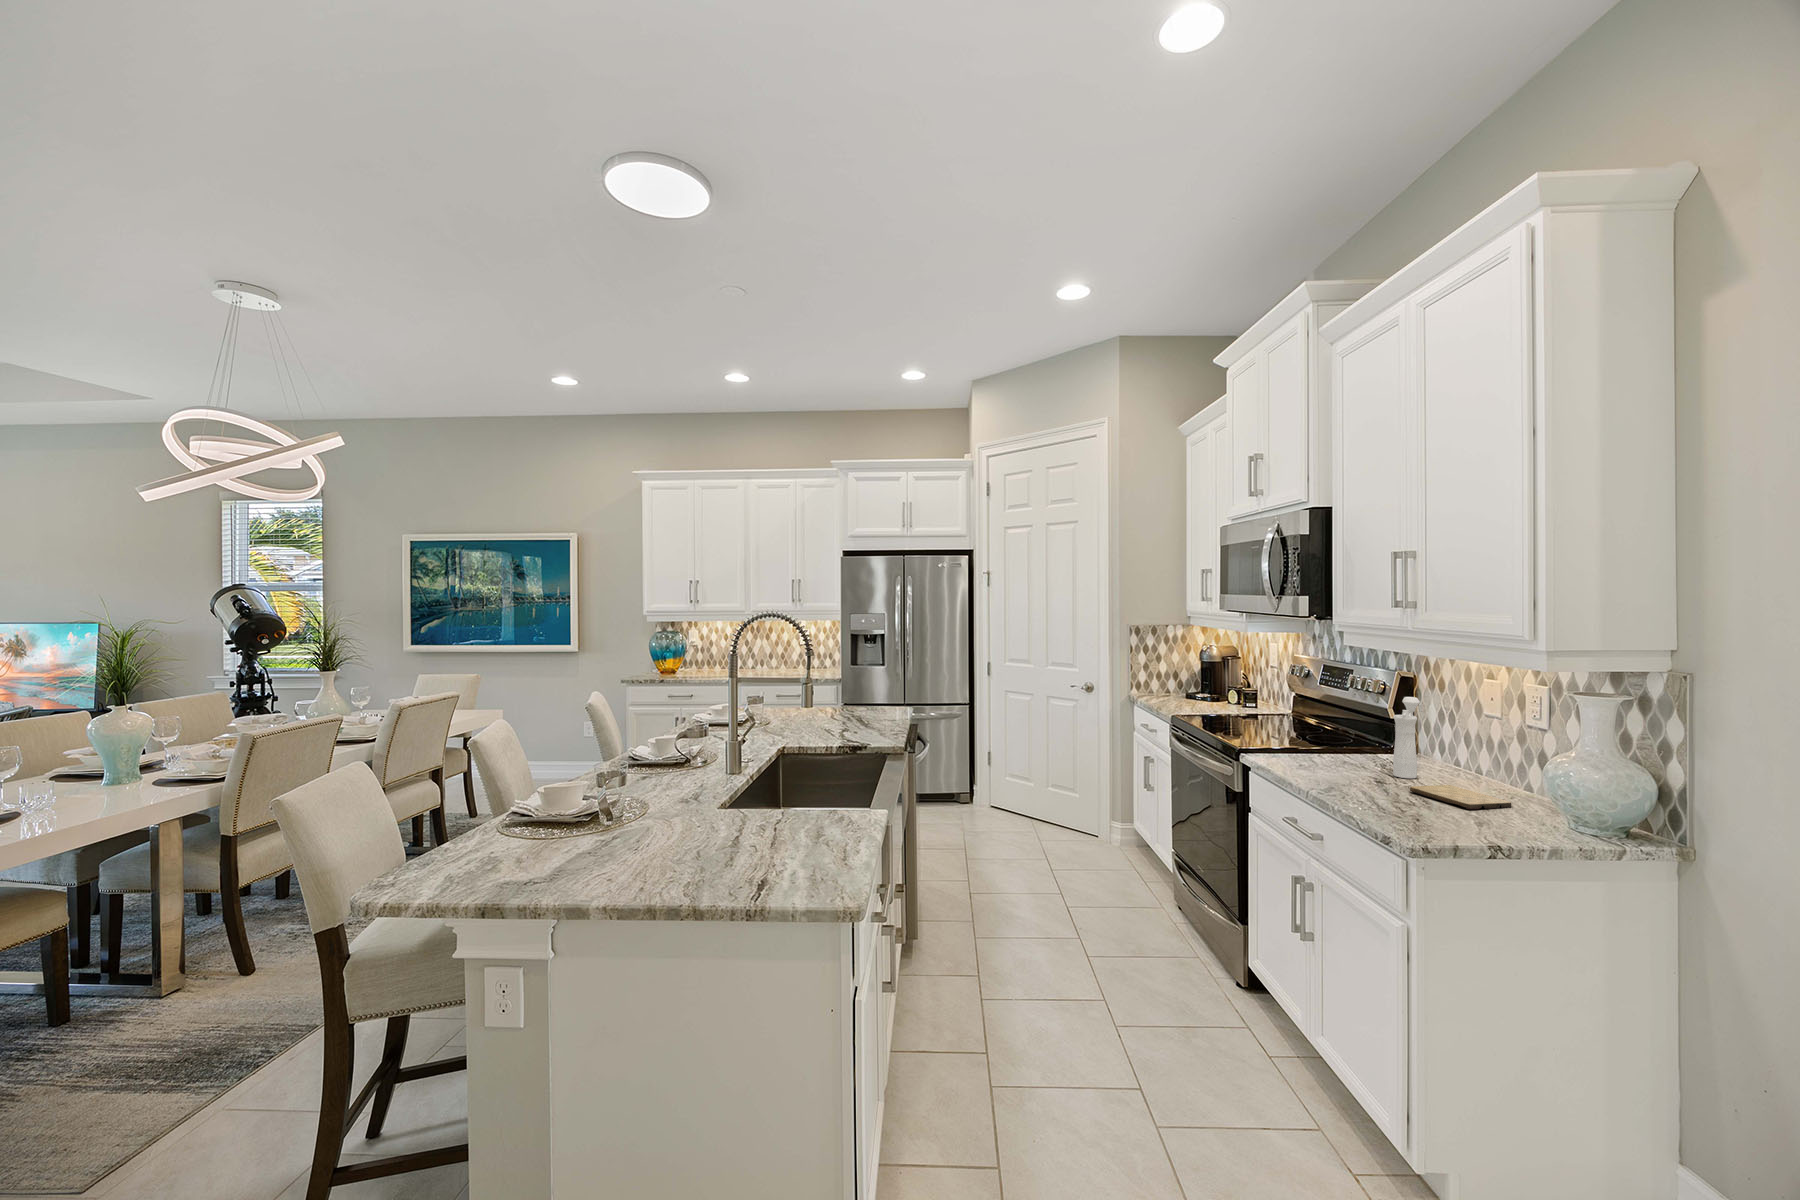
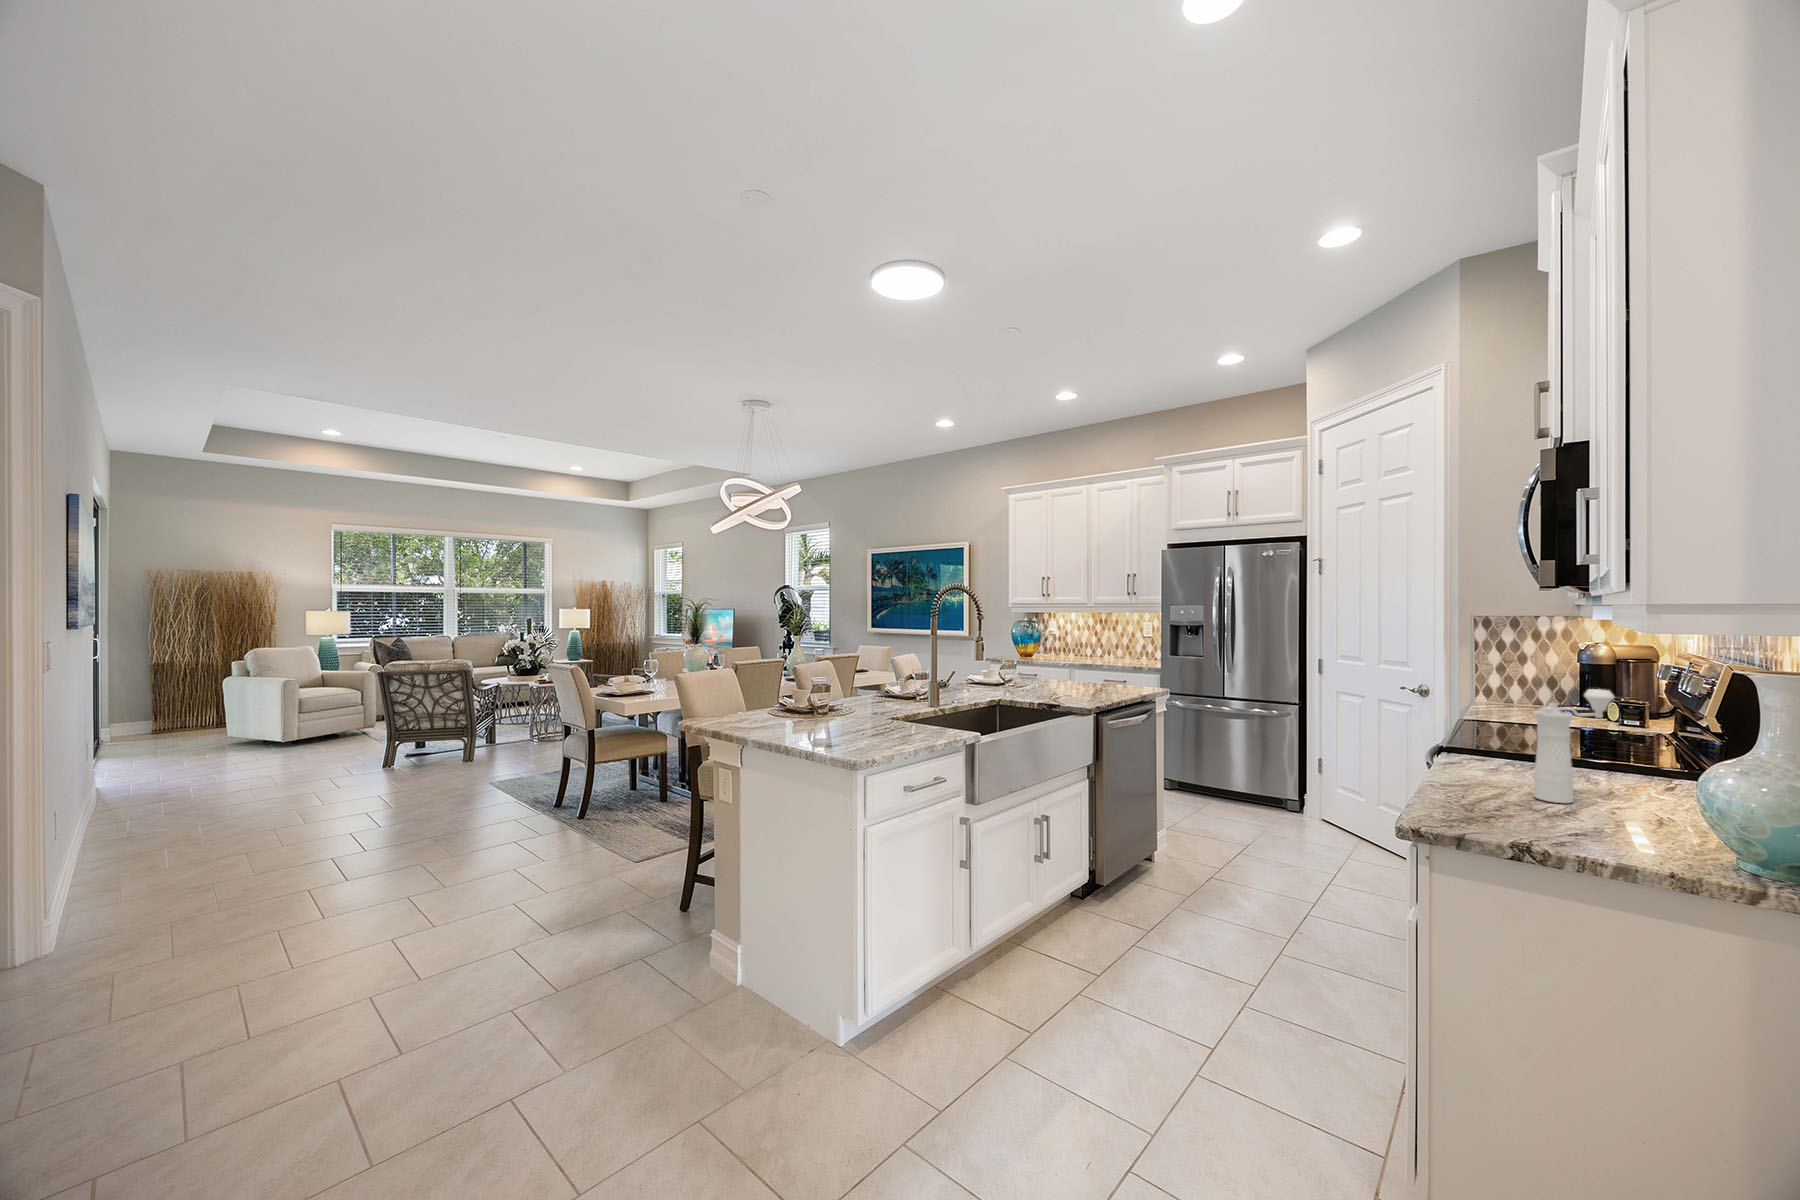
cutting board: present [1410,785,1511,809] -> none [1490,803,1616,848]

